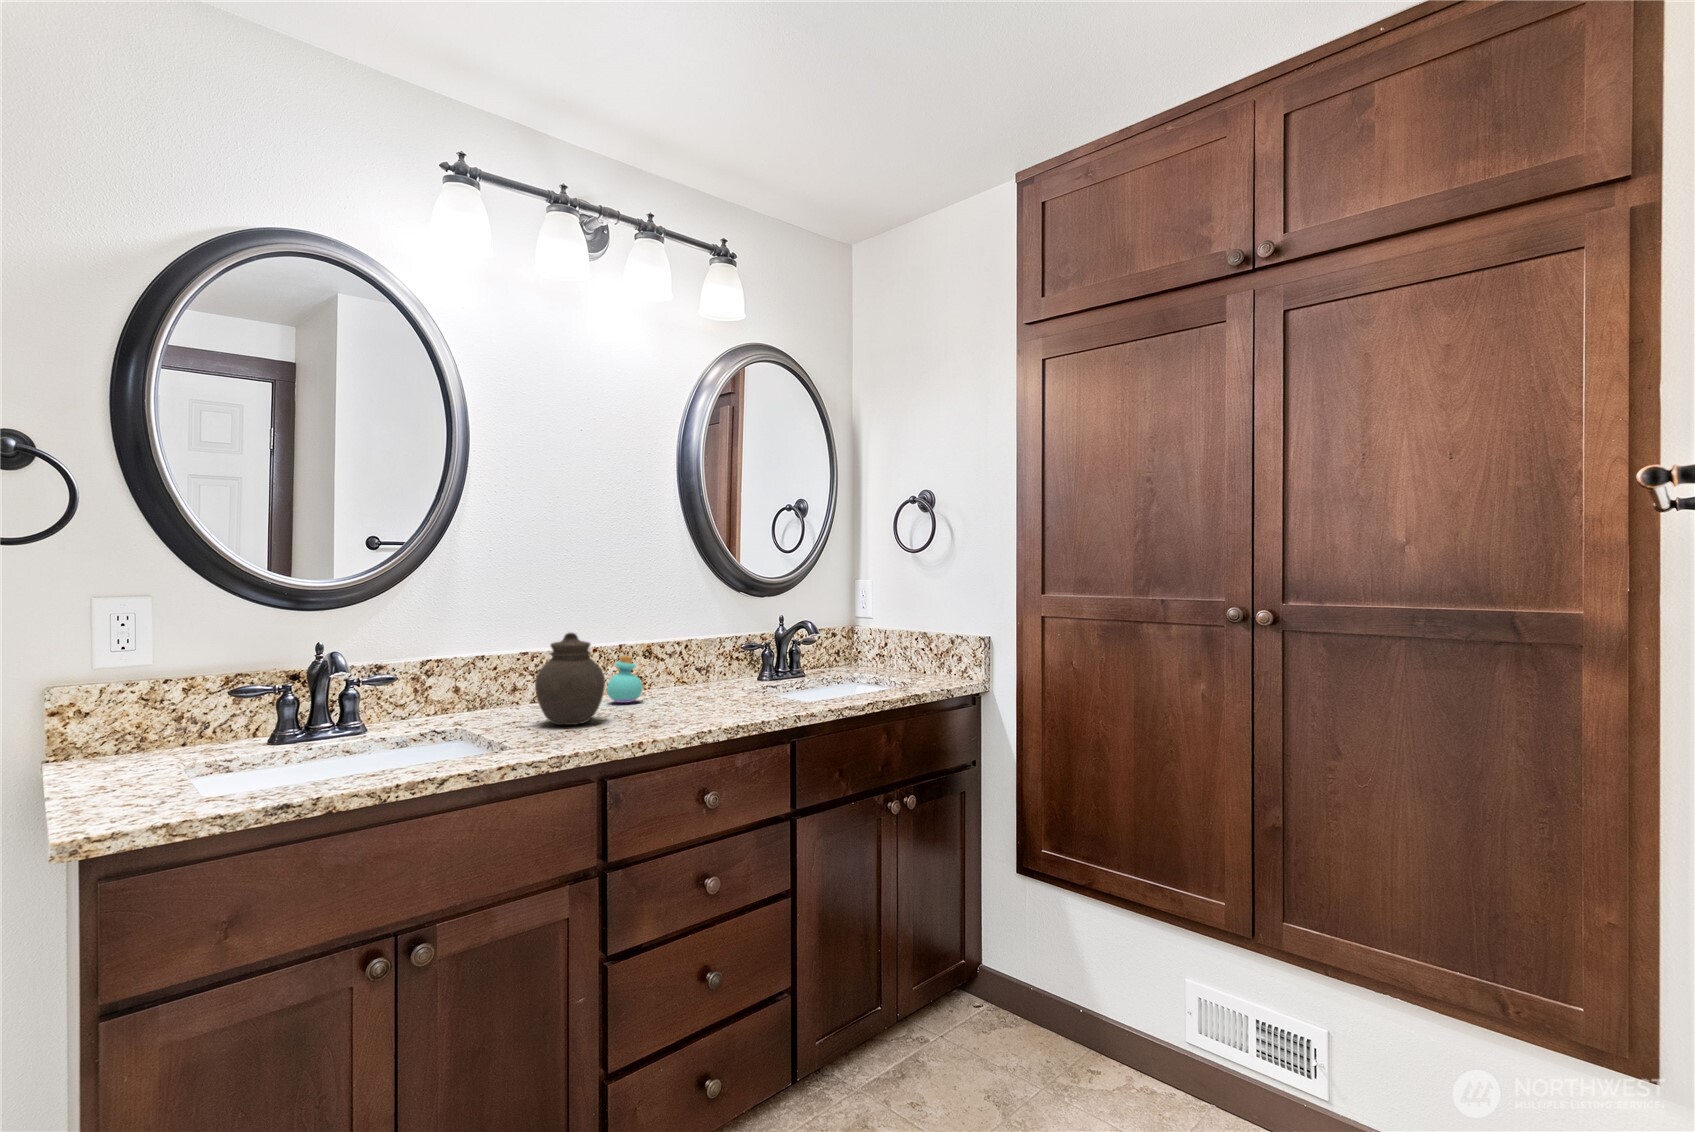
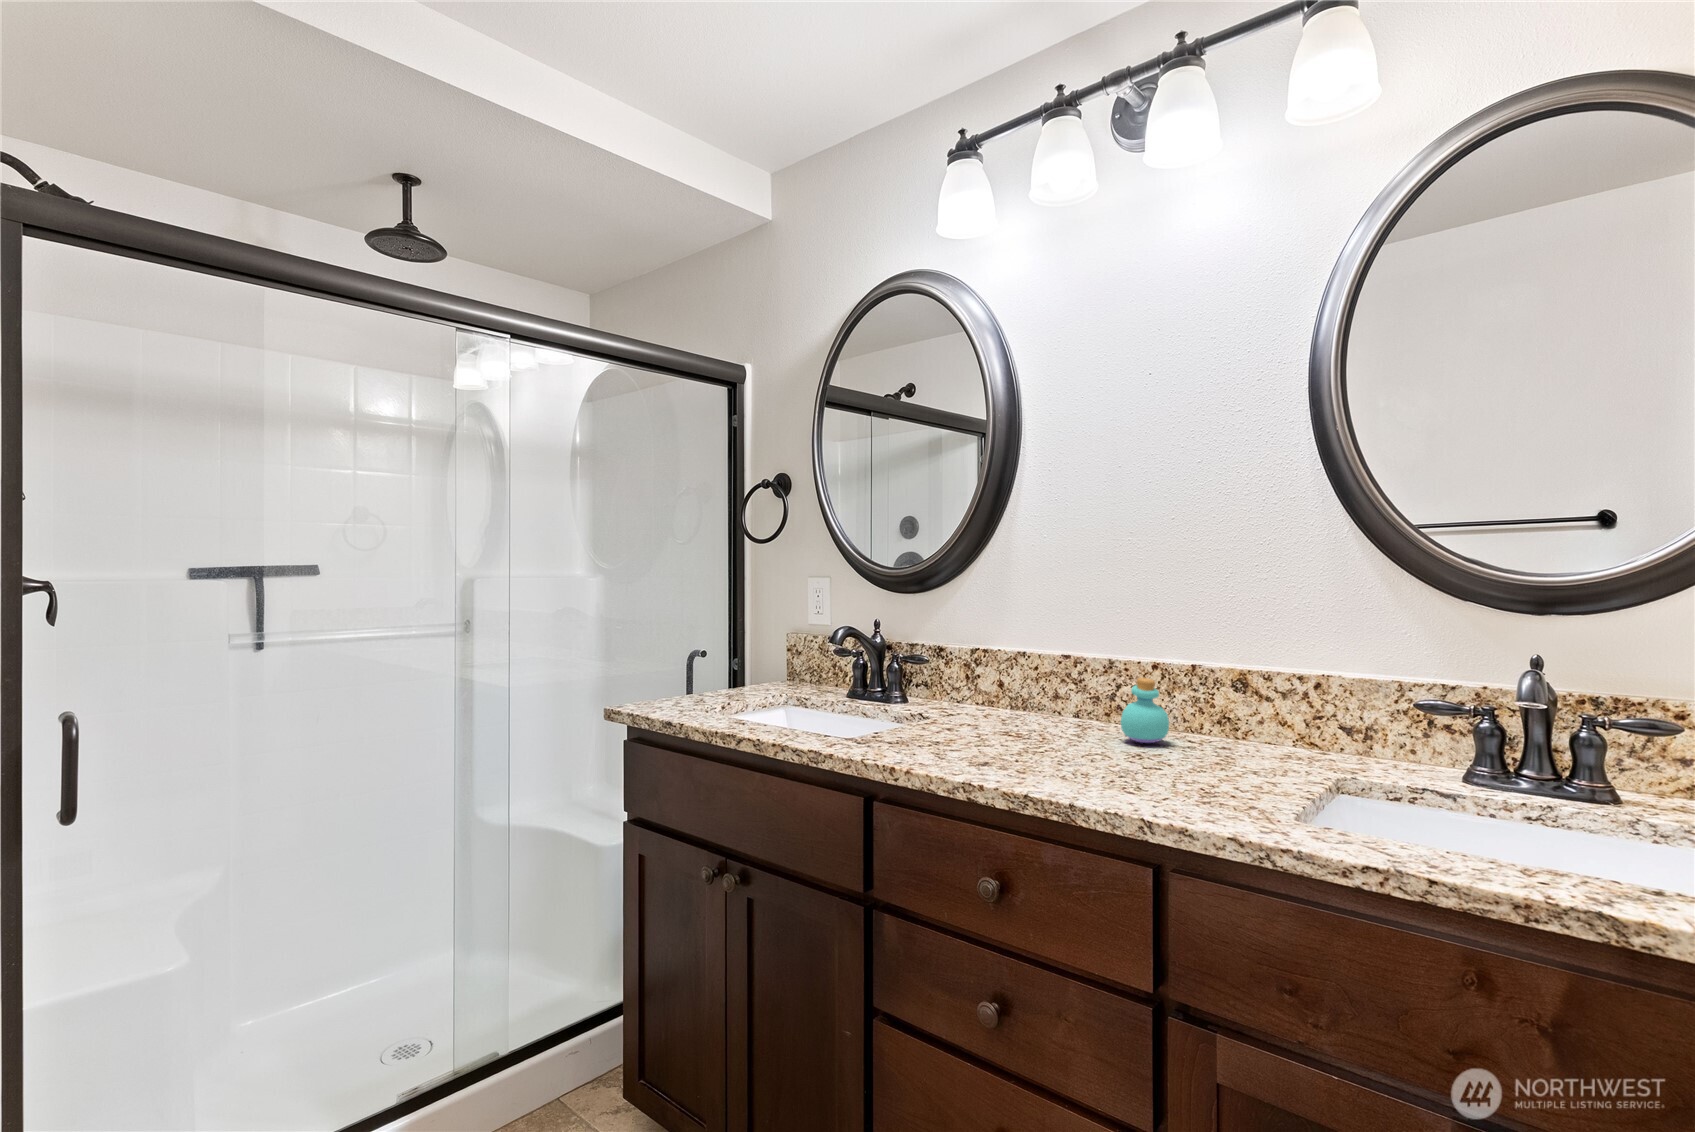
jar: present [535,633,605,725] -> none [946,634,1024,742]

